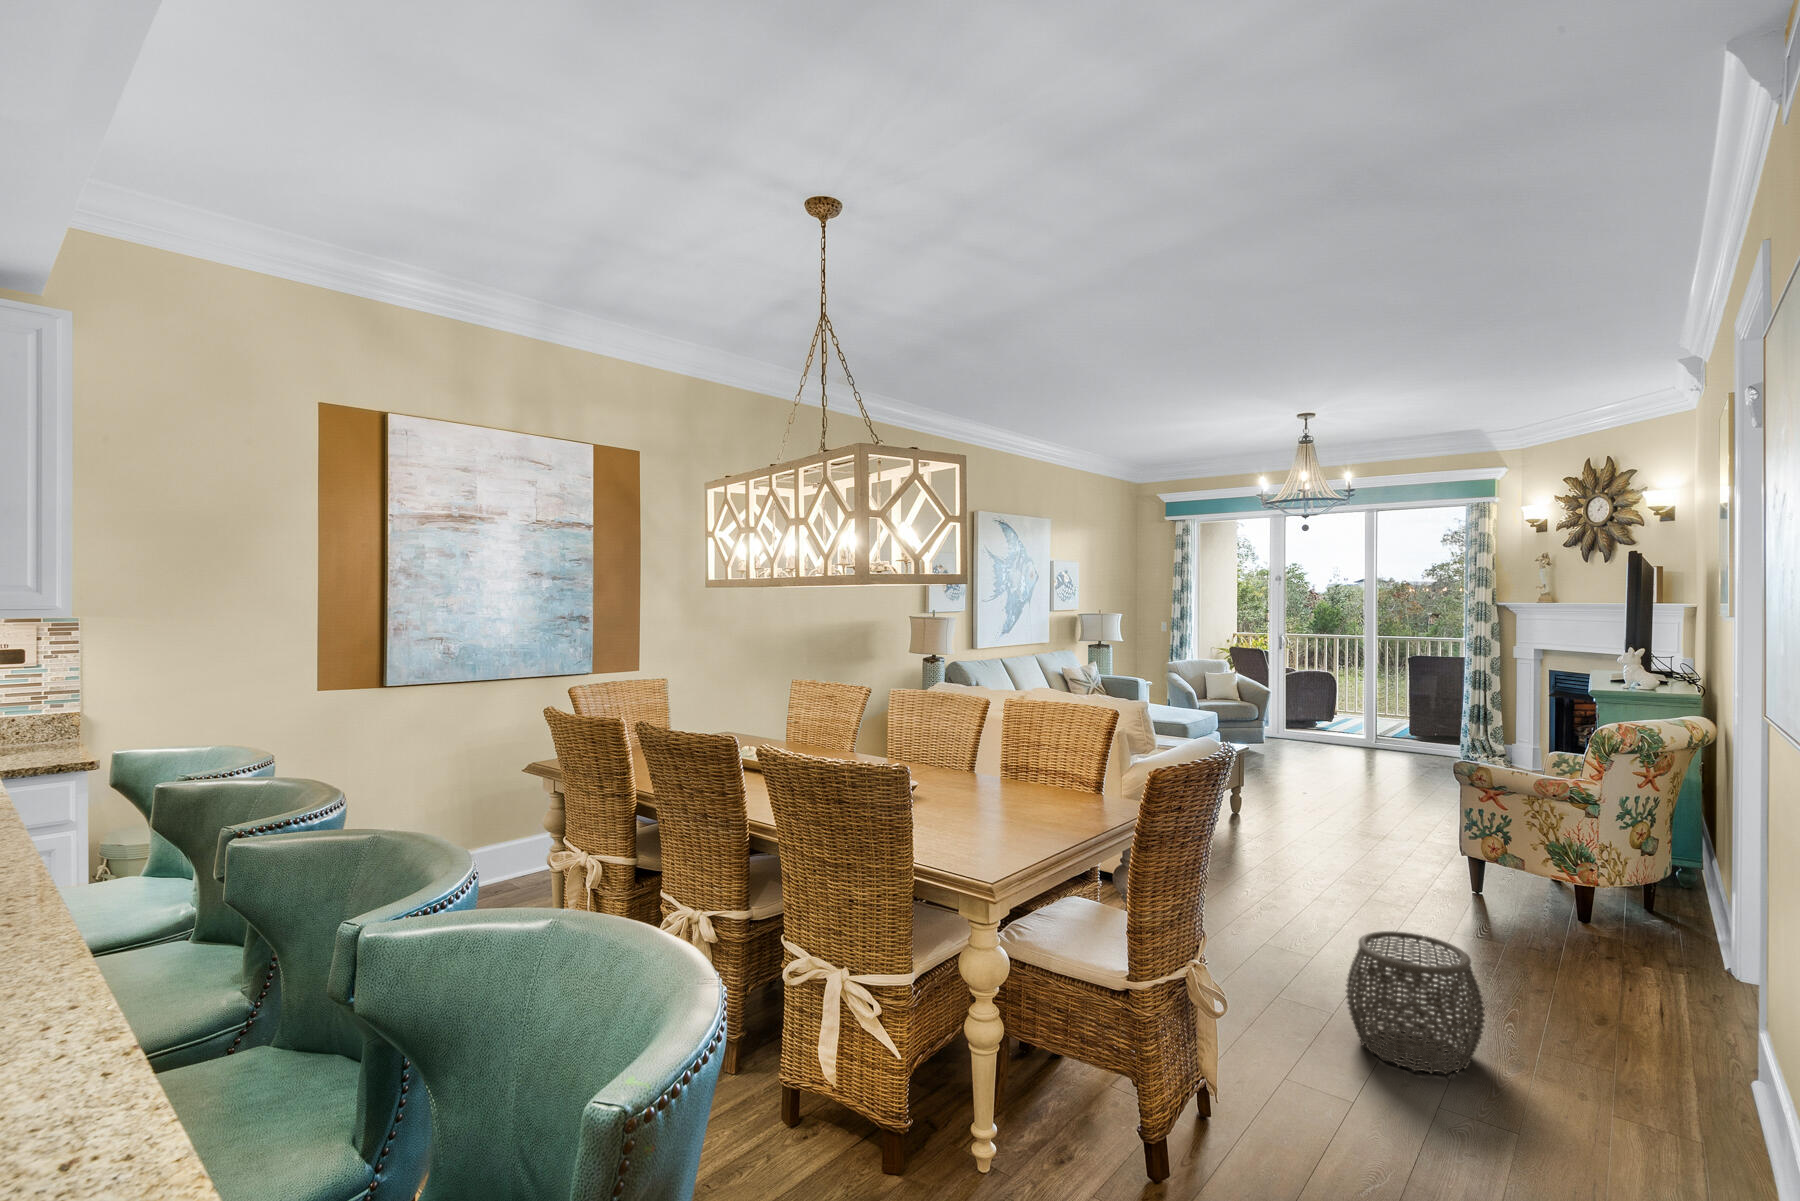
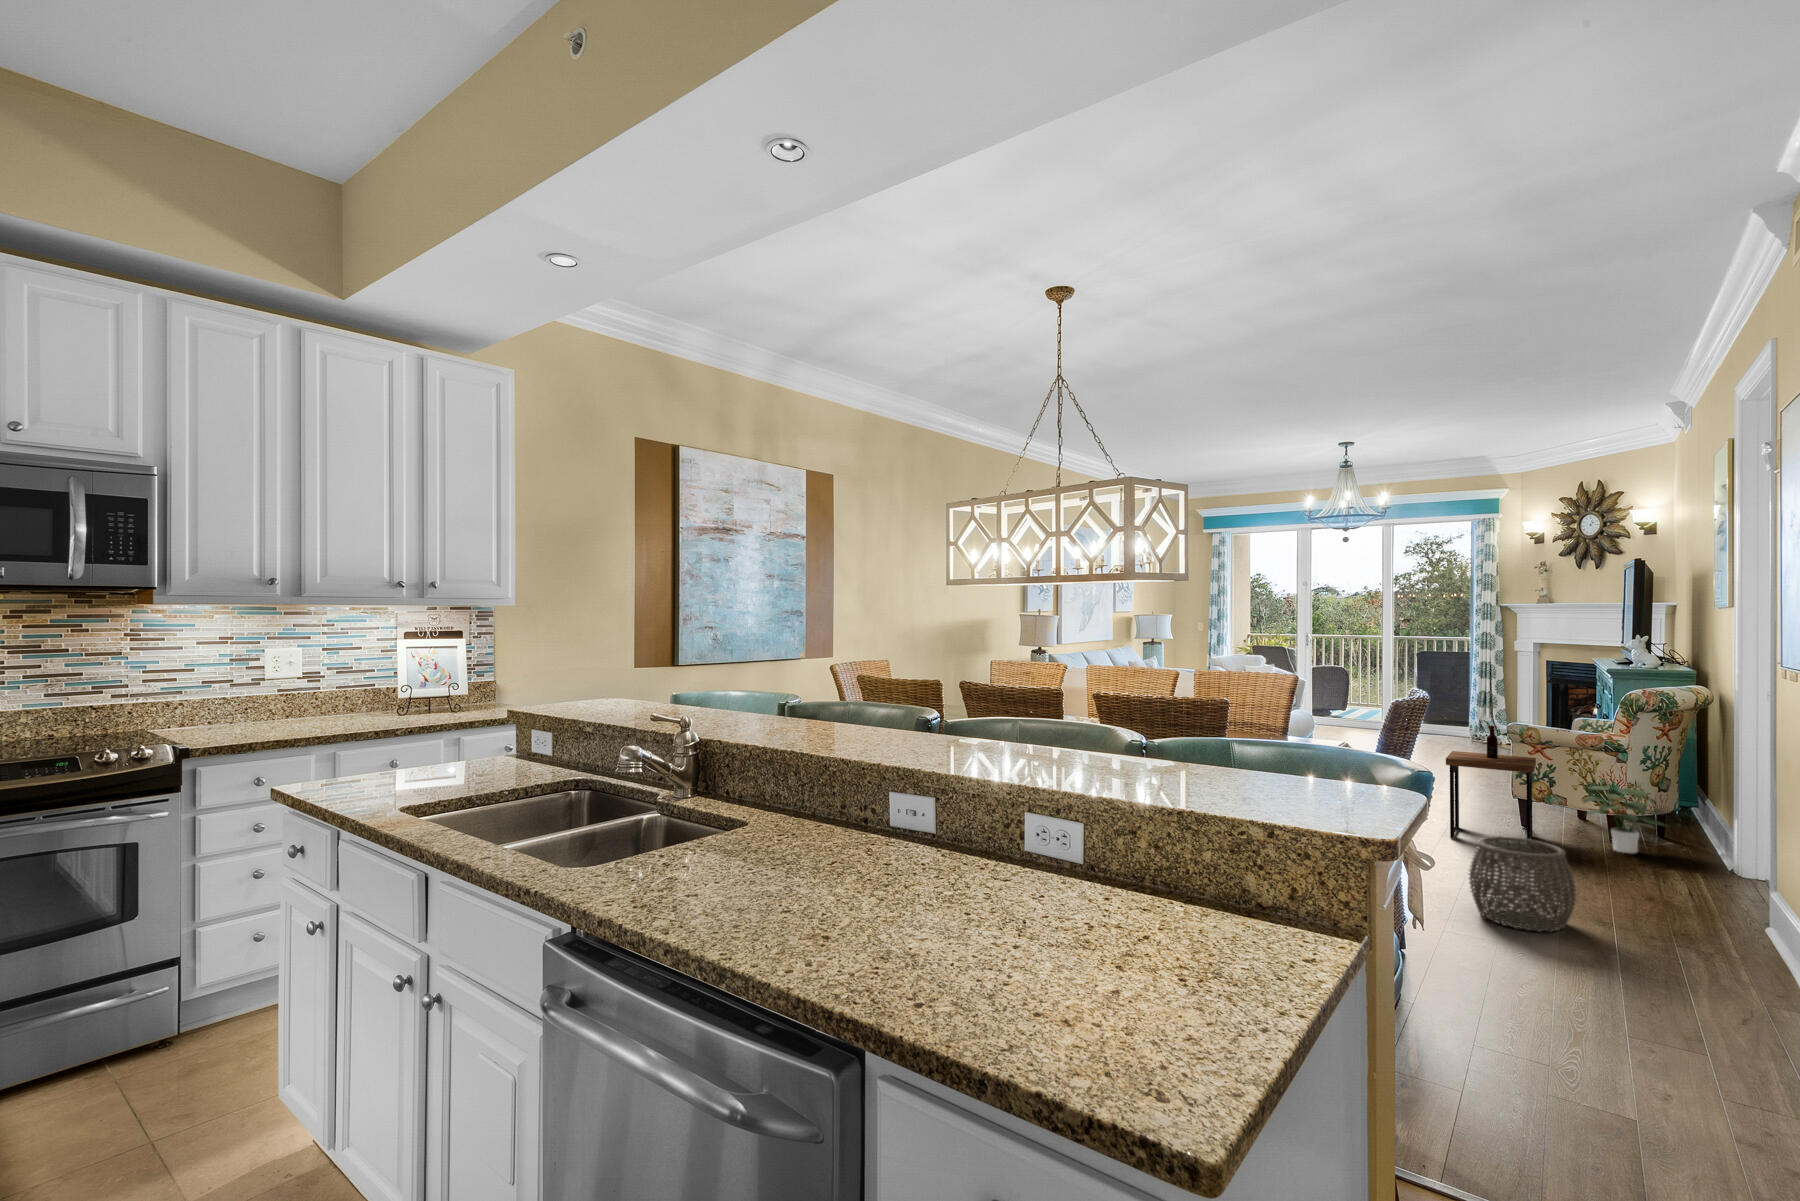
side table: none [1370,765,1487,926] -> present [1446,726,1536,839]
potted plant: none [1540,842,1651,936] -> present [1583,783,1665,854]

